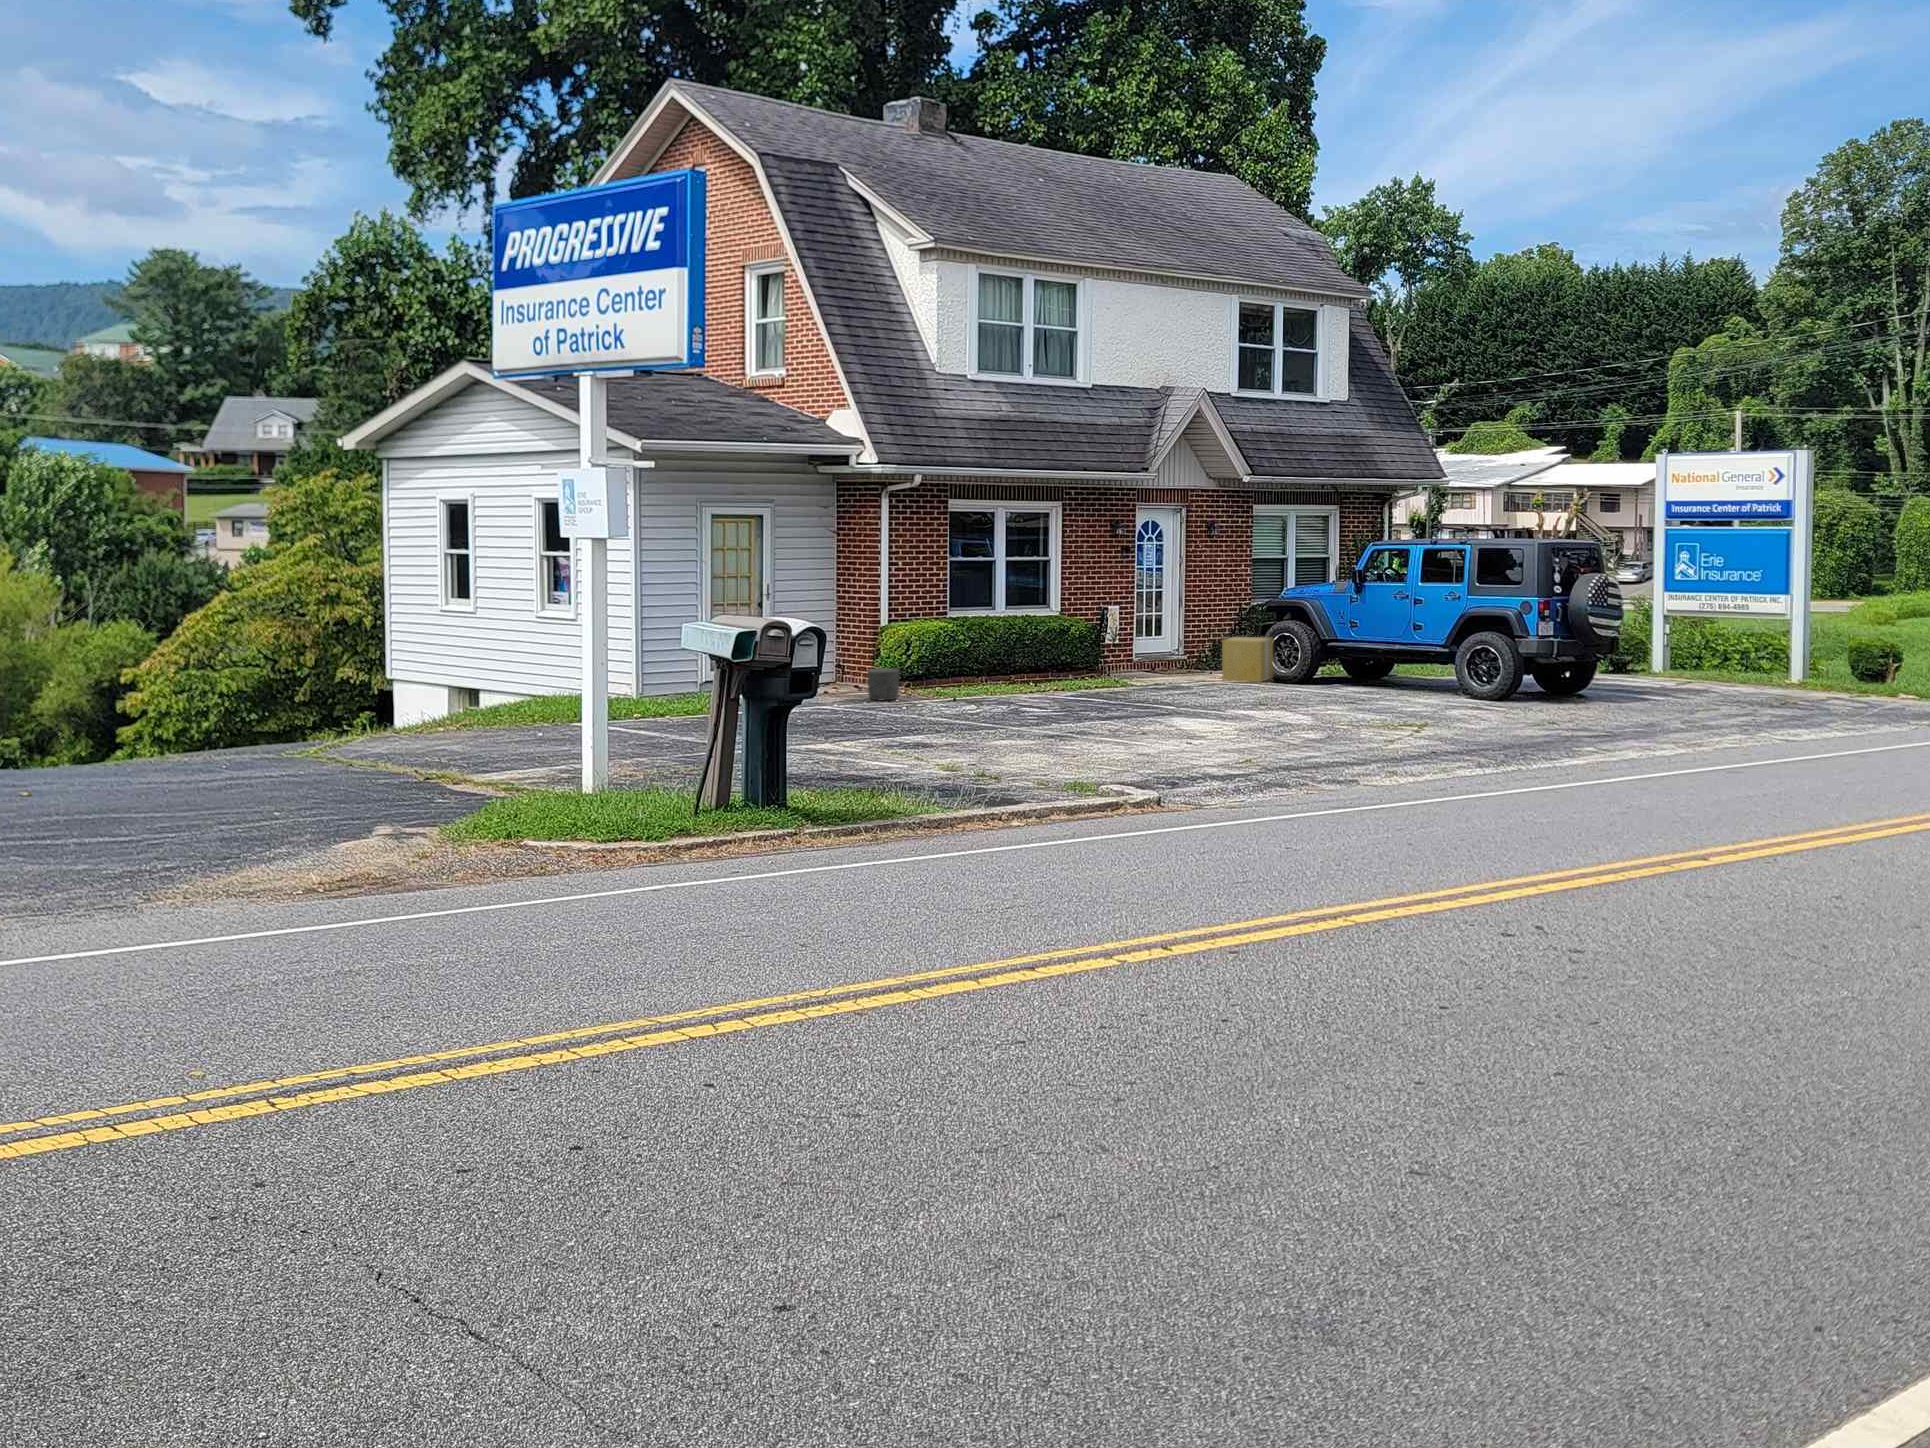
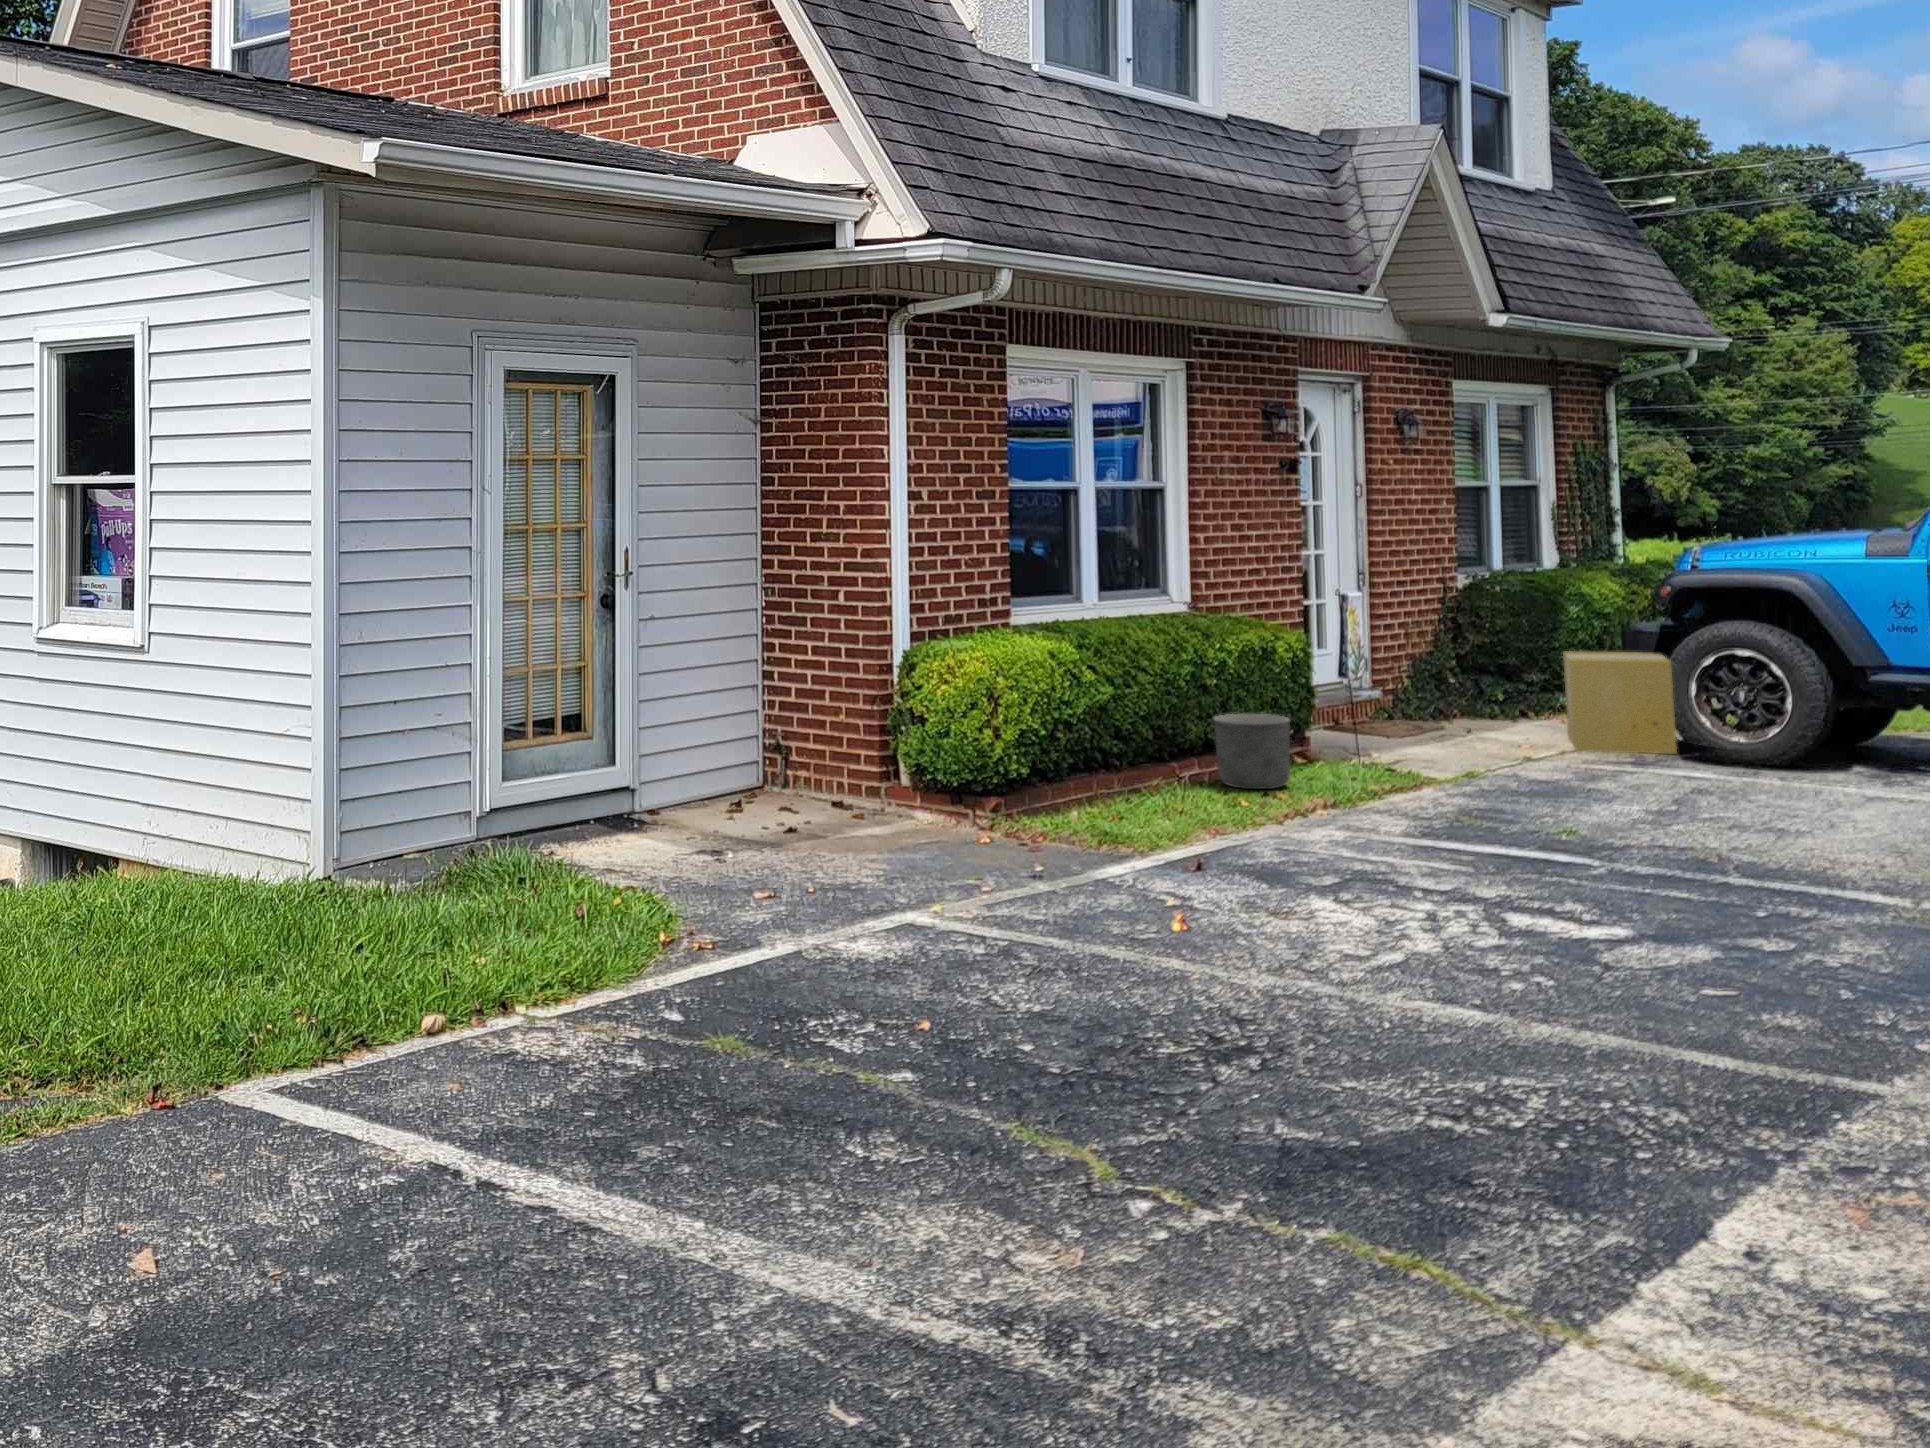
planter: present [867,668,899,701] -> present [1213,714,1290,789]

